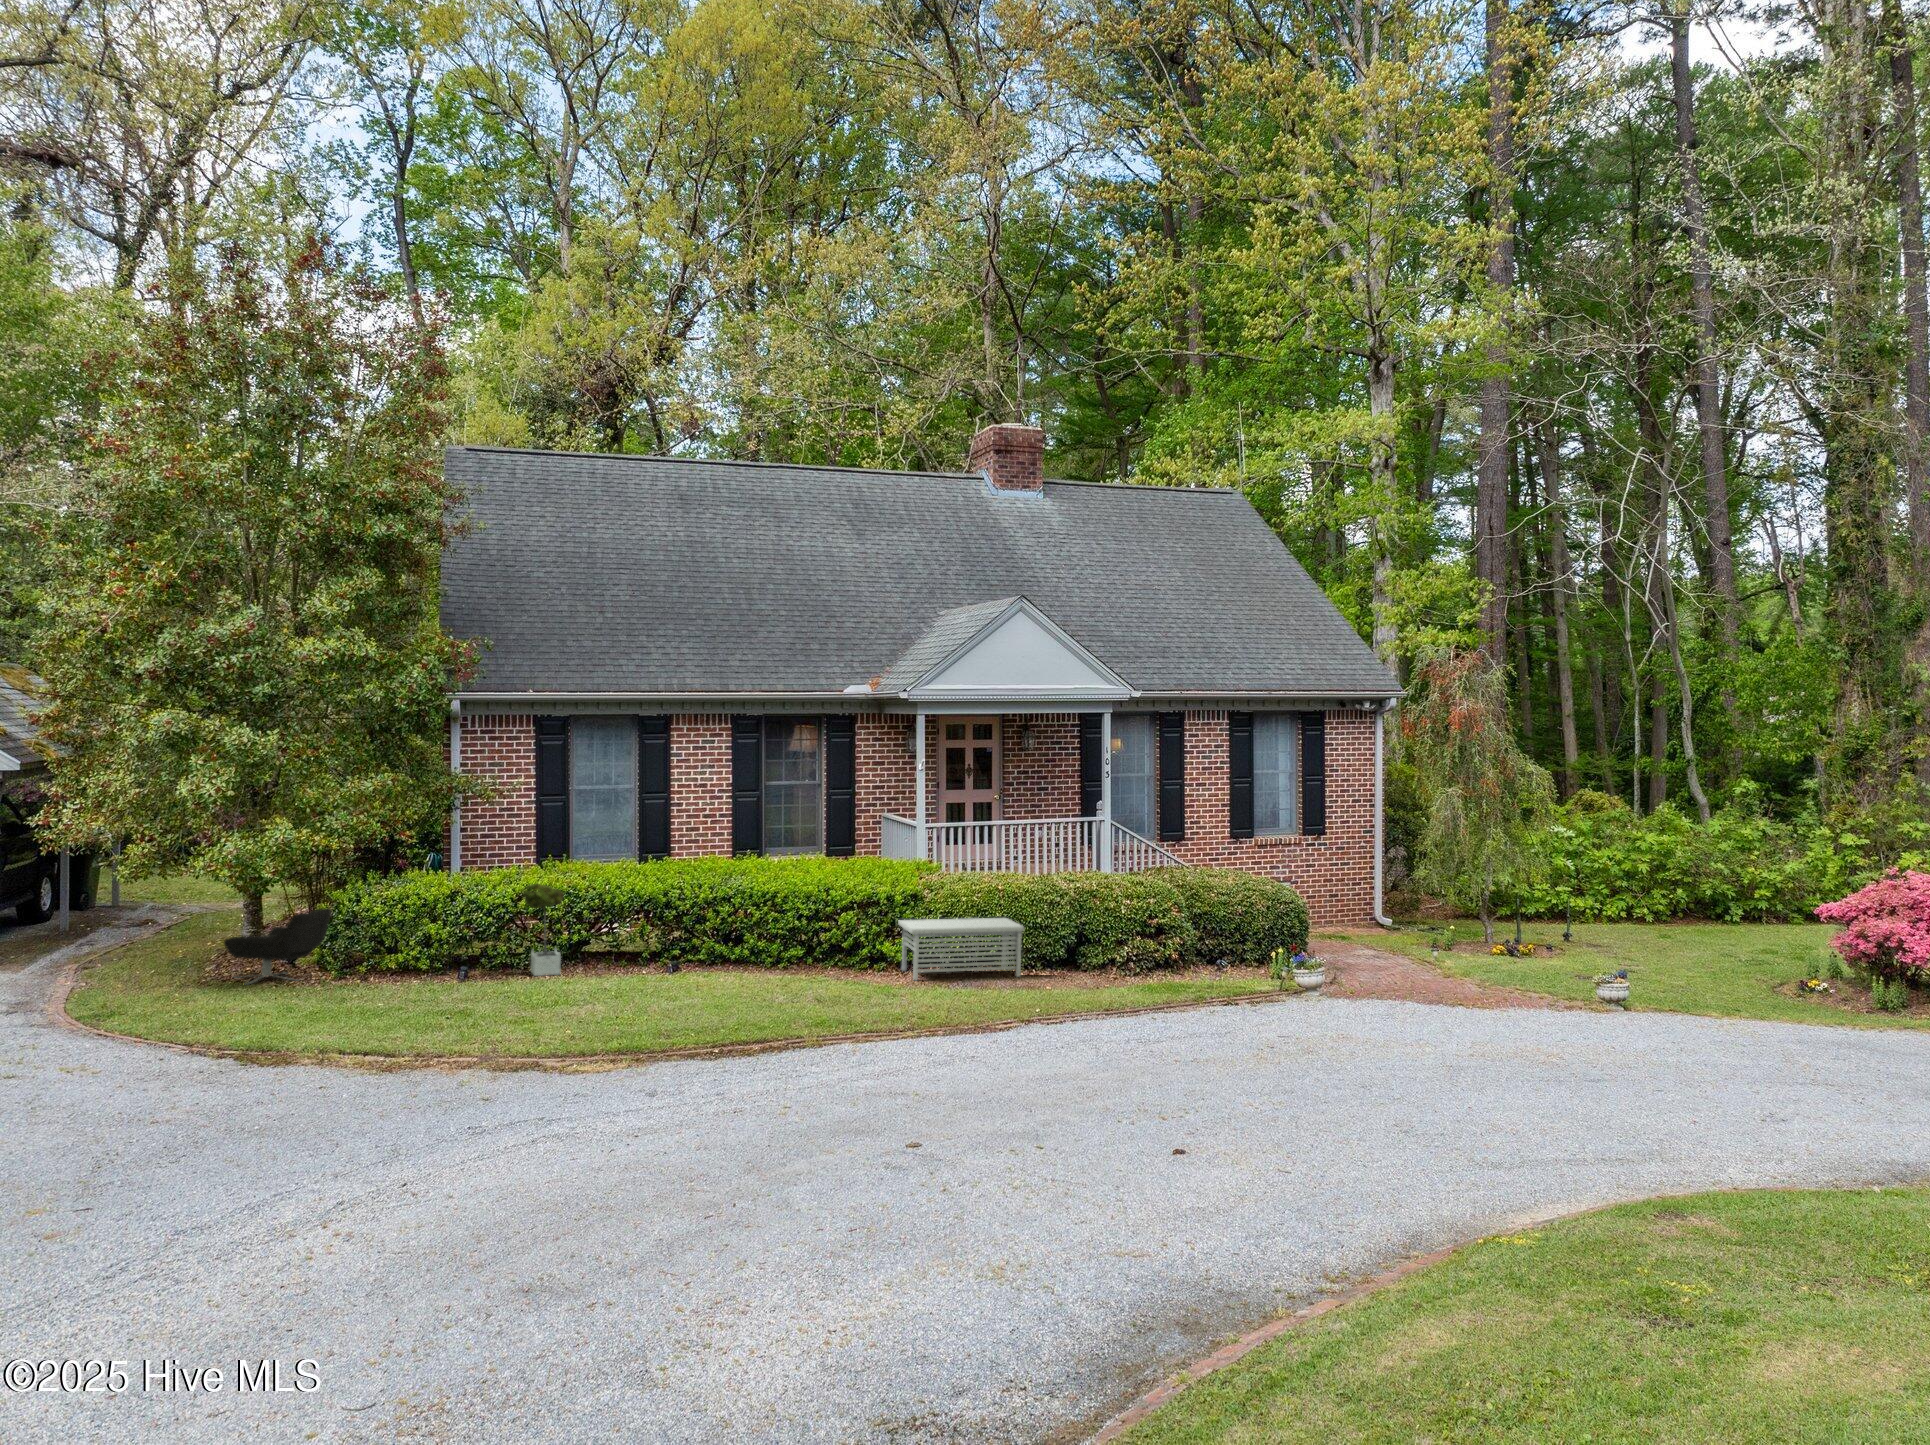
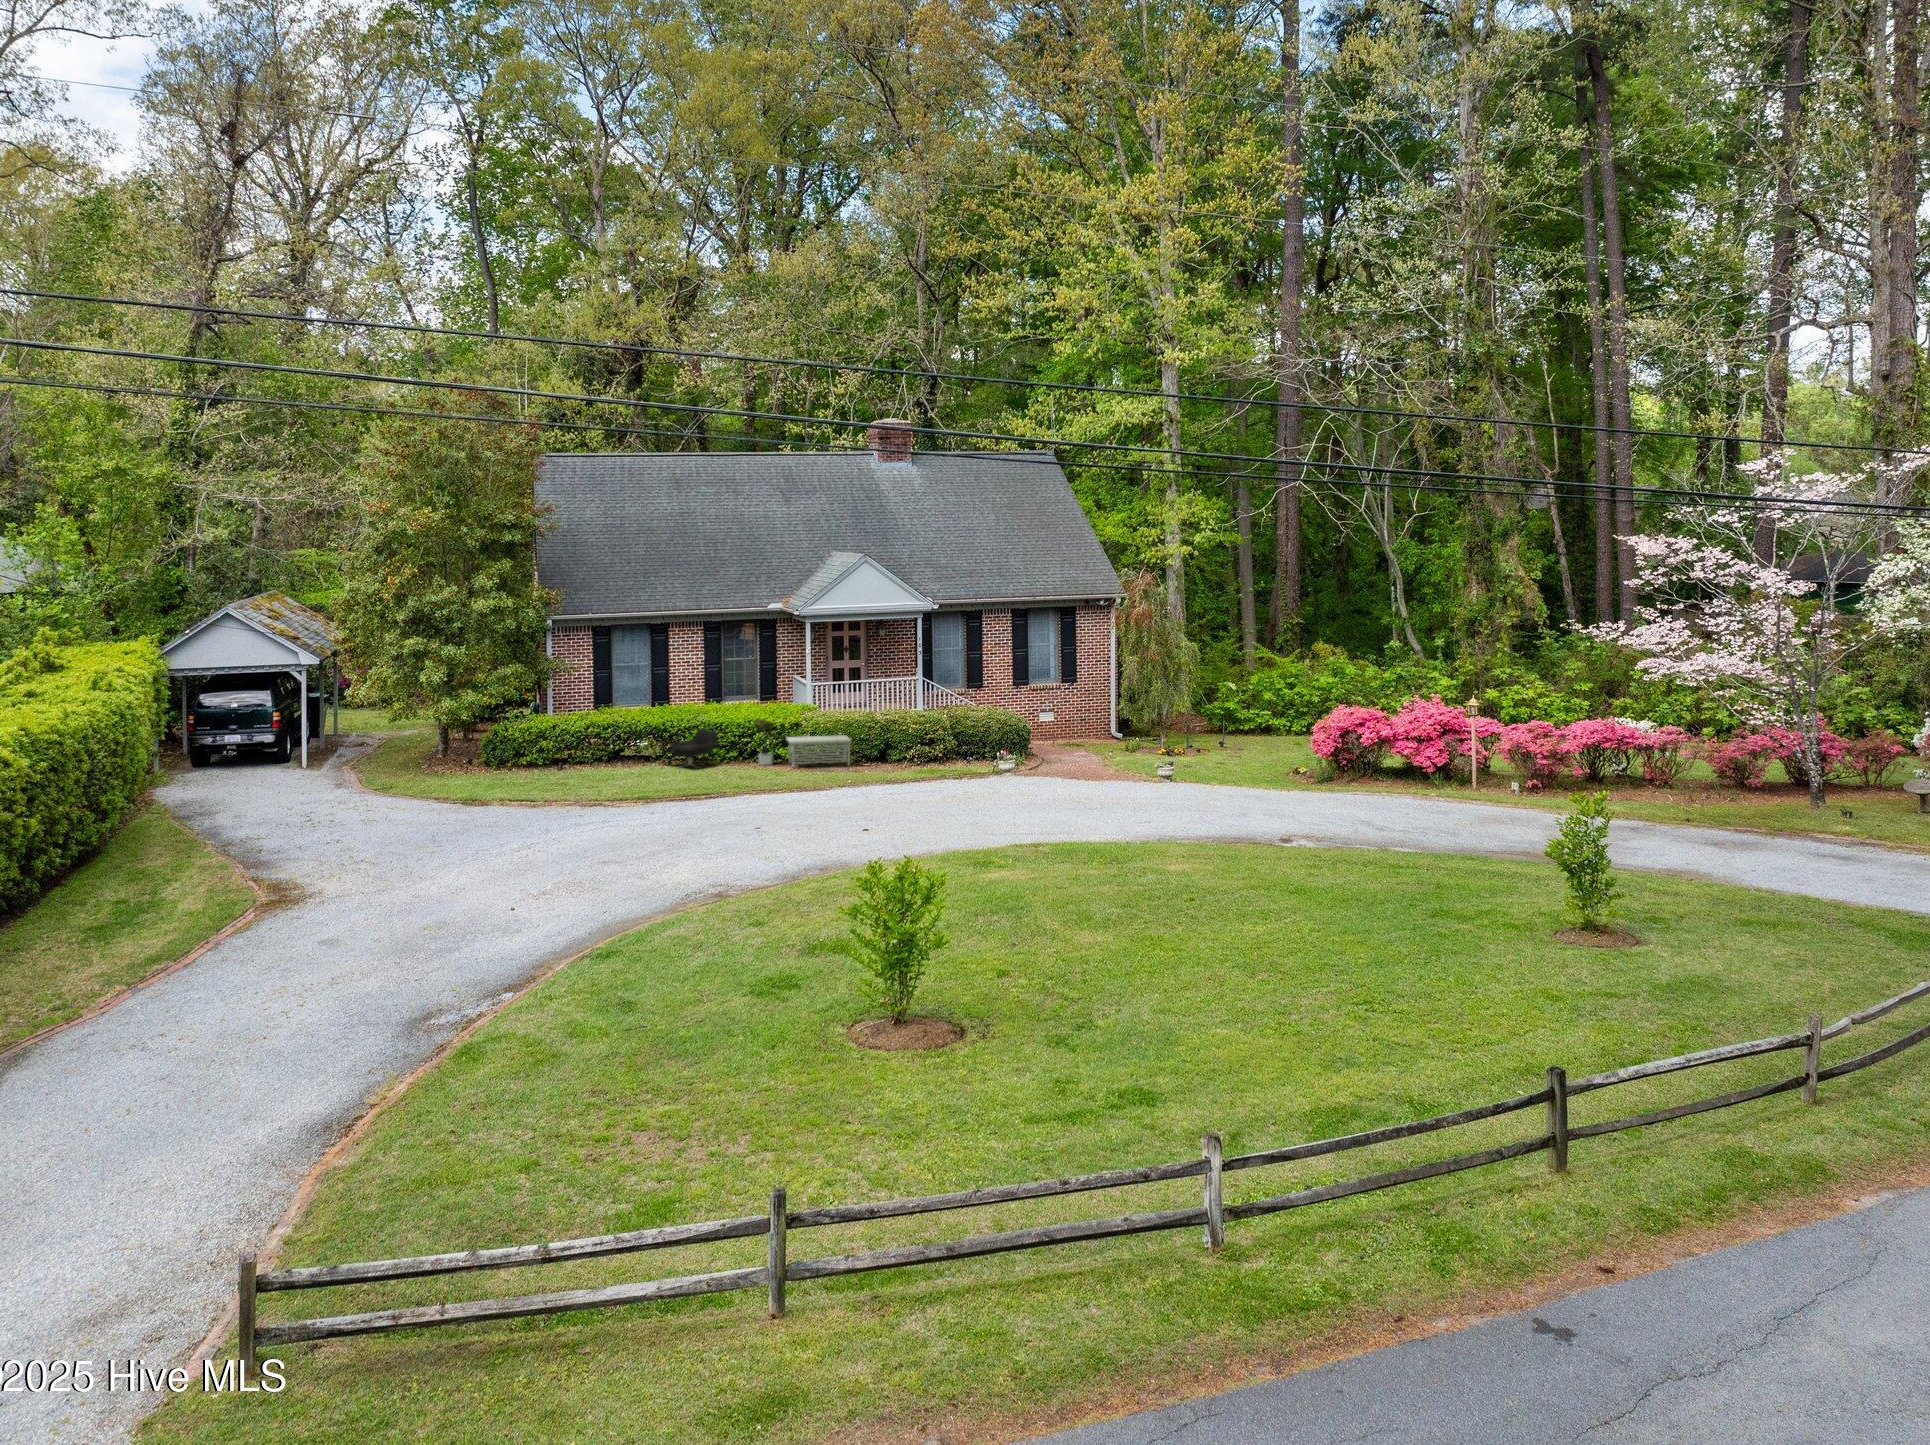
potted tree: present [523,884,564,976] -> present [753,719,773,765]
lounge chair: present [224,908,331,984] -> present [670,729,717,765]

